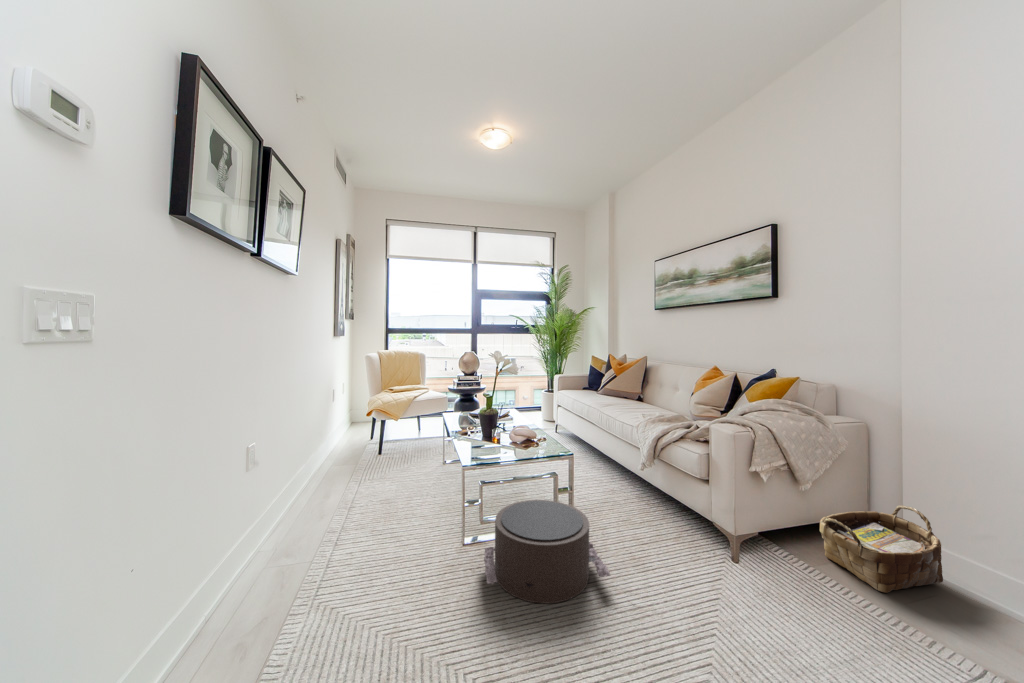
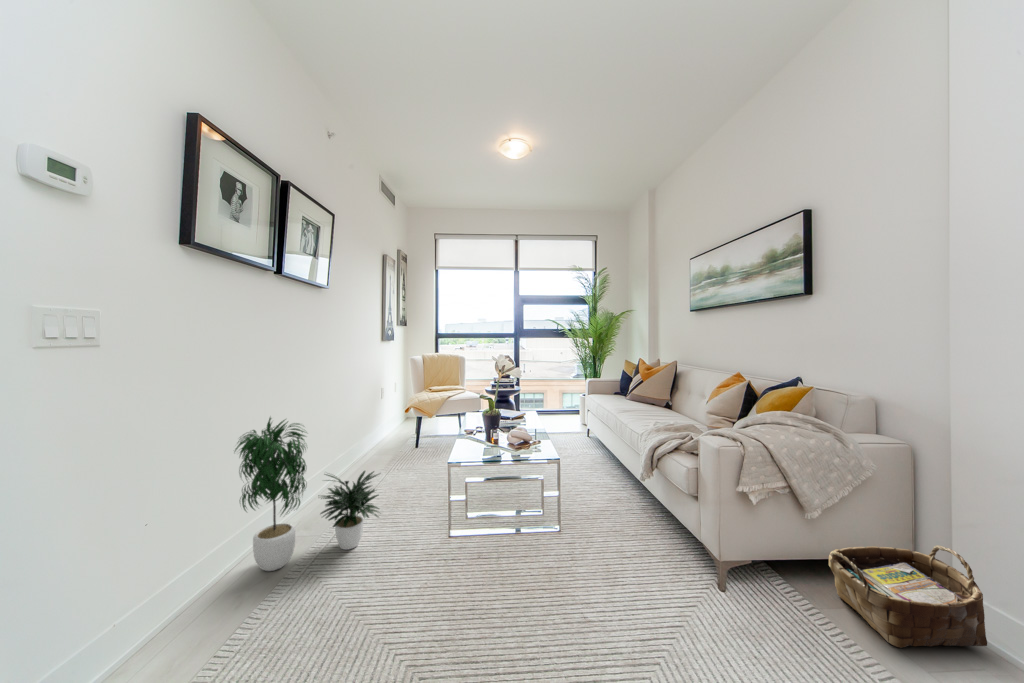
potted plant: none [223,422,391,605] -> present [235,418,380,571]
pouf: present [484,500,610,604] -> none [446,501,568,604]

